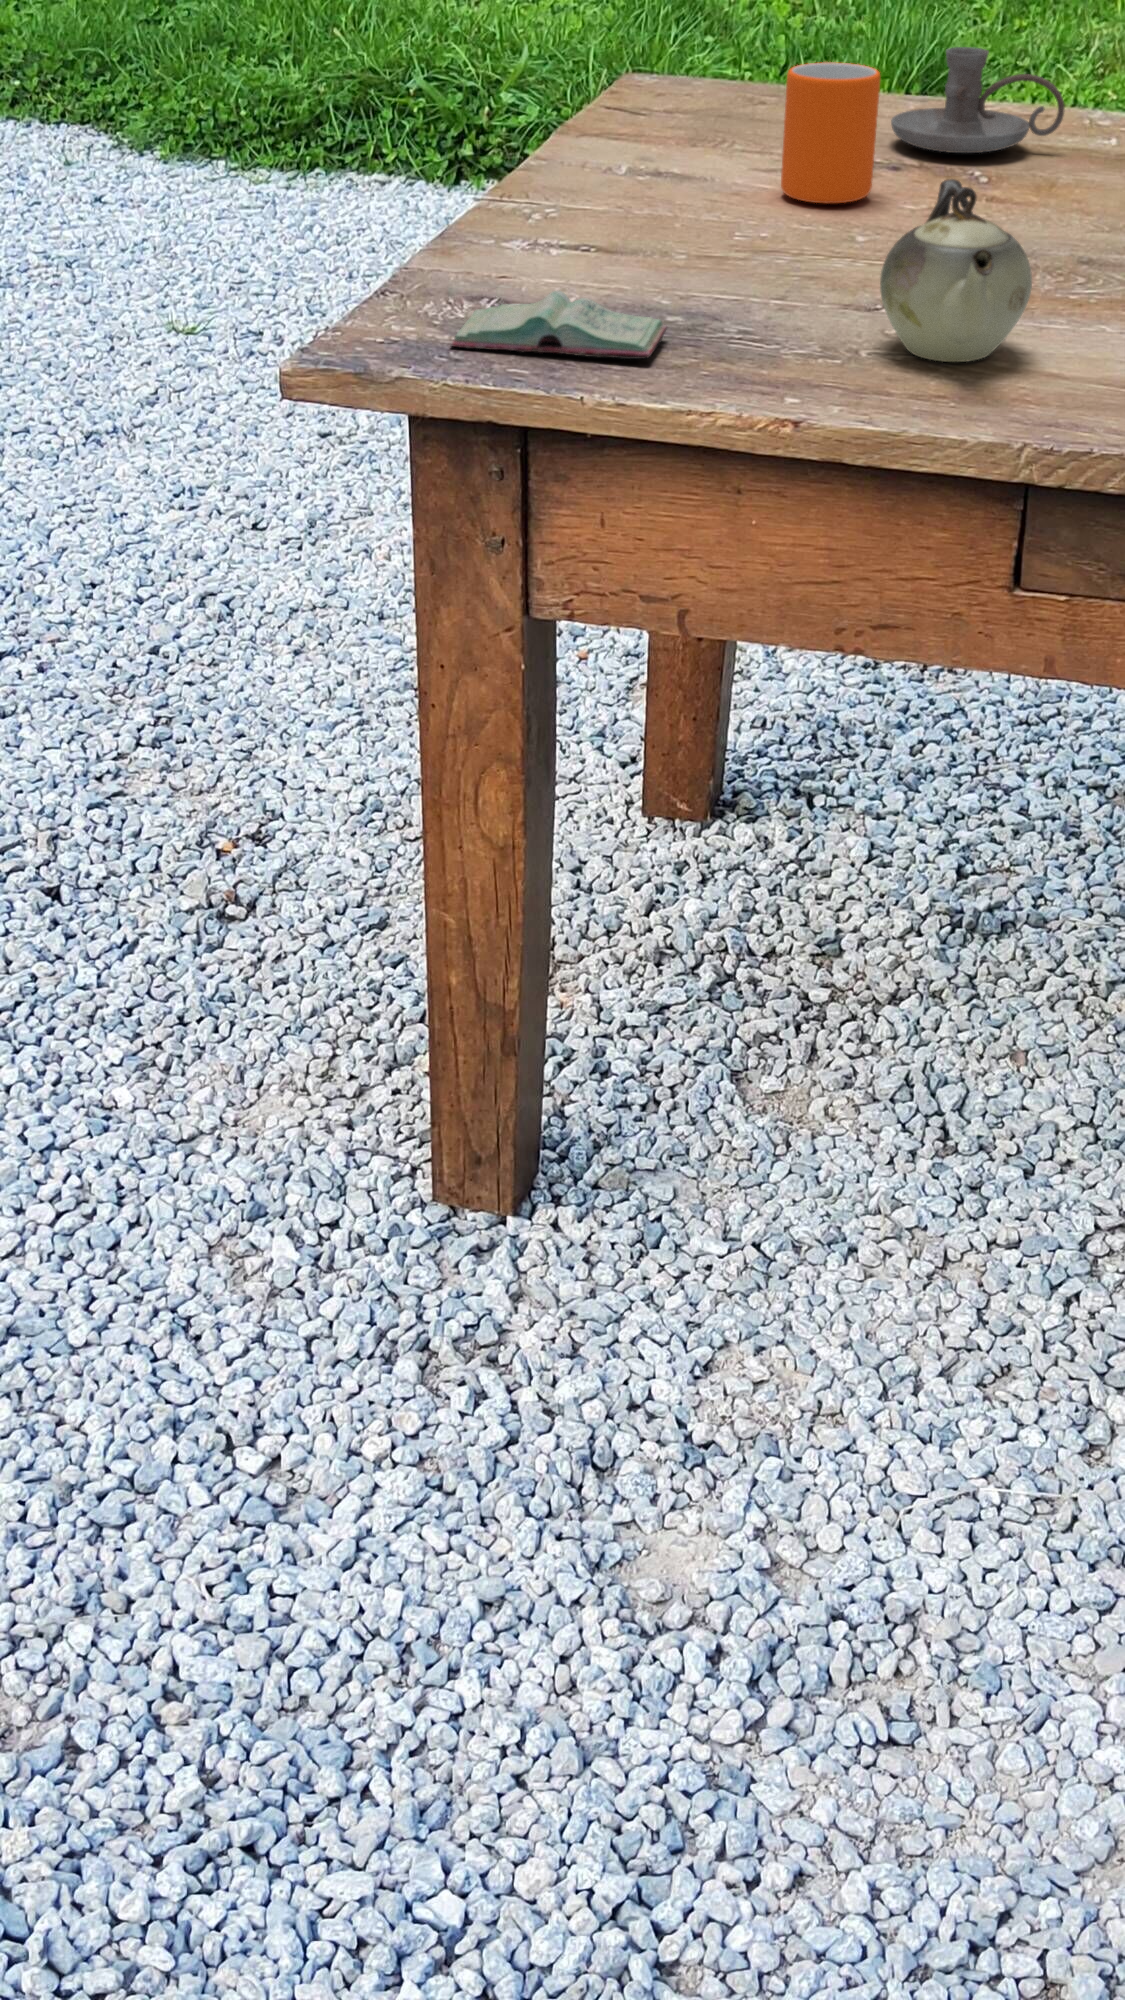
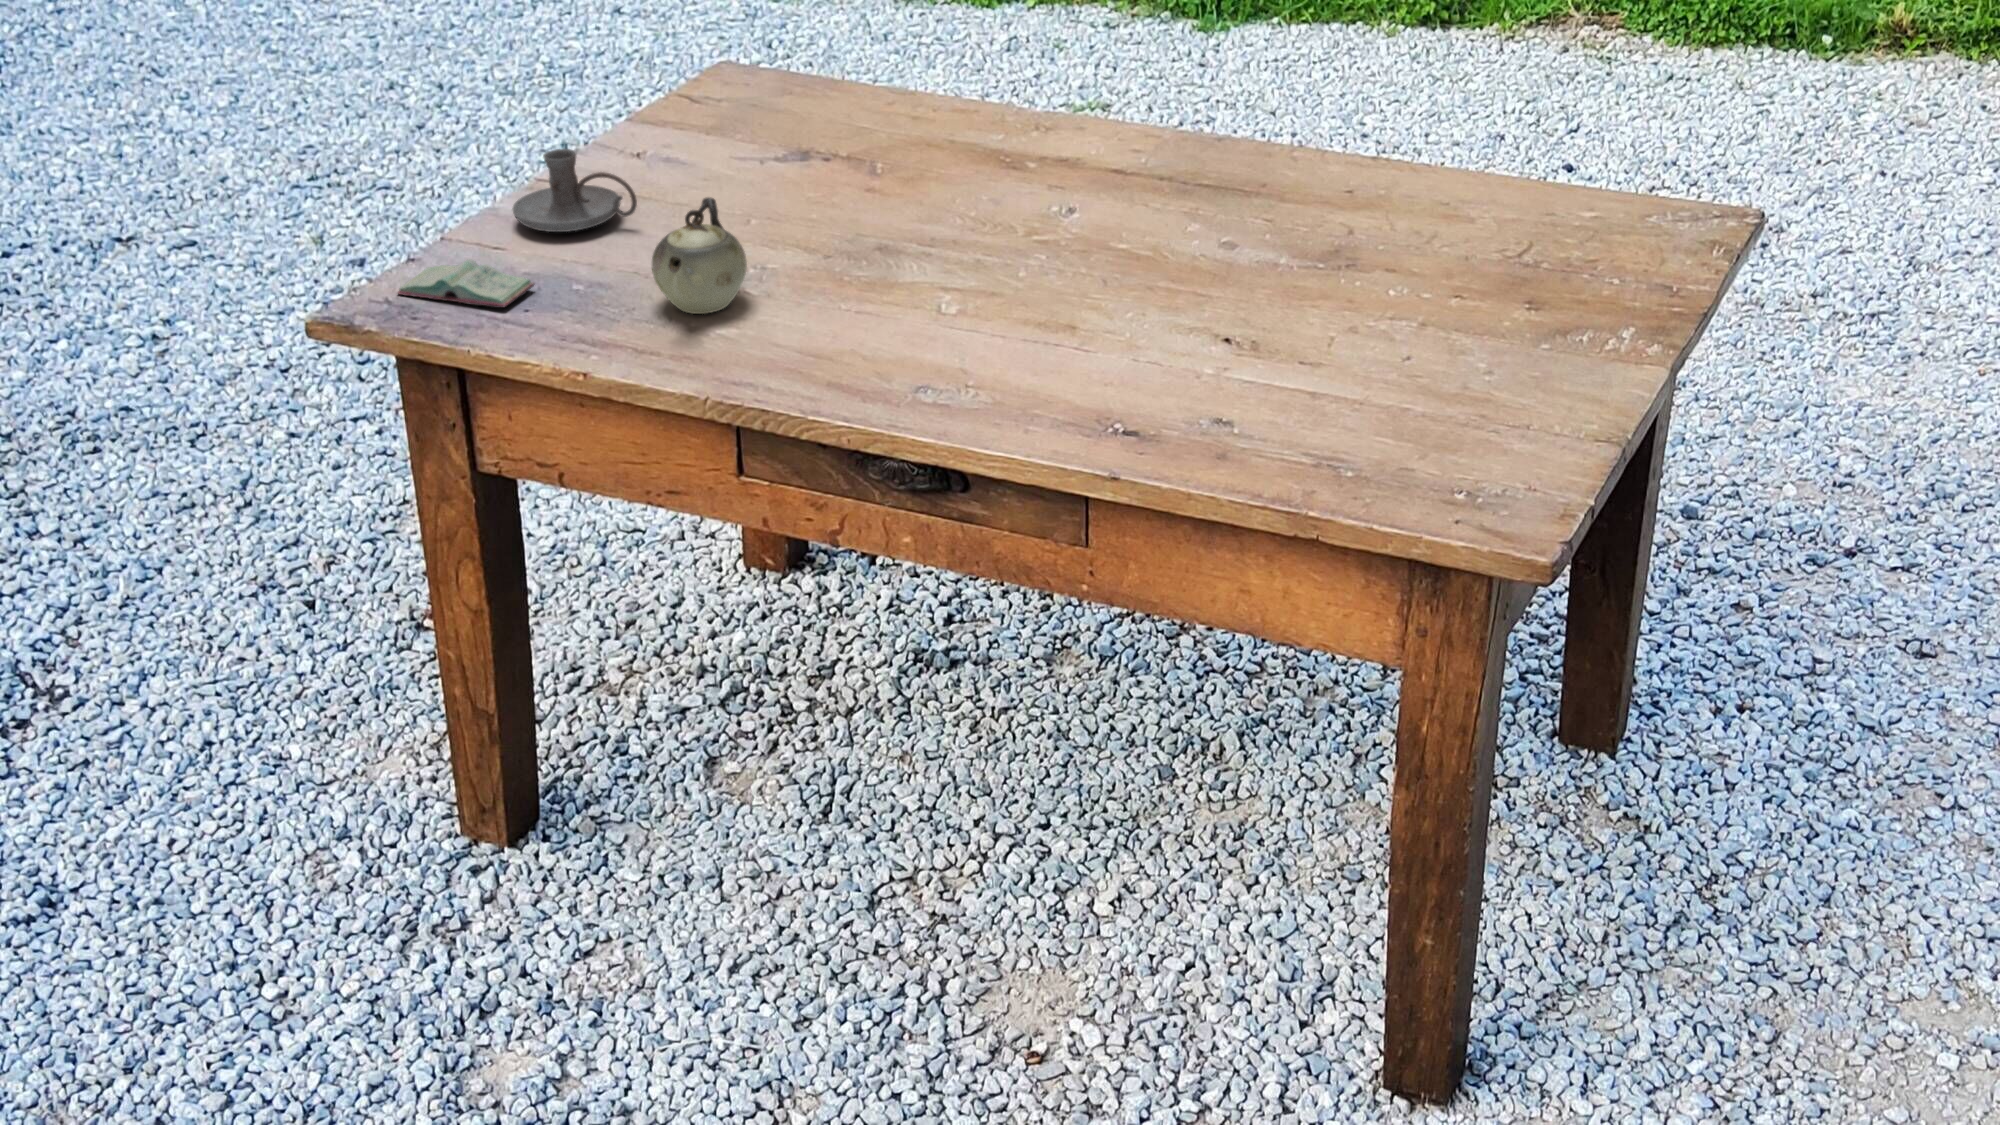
candle holder: present [891,47,1065,153] -> present [512,149,637,232]
mug: present [781,62,881,203] -> none [715,80,783,174]

